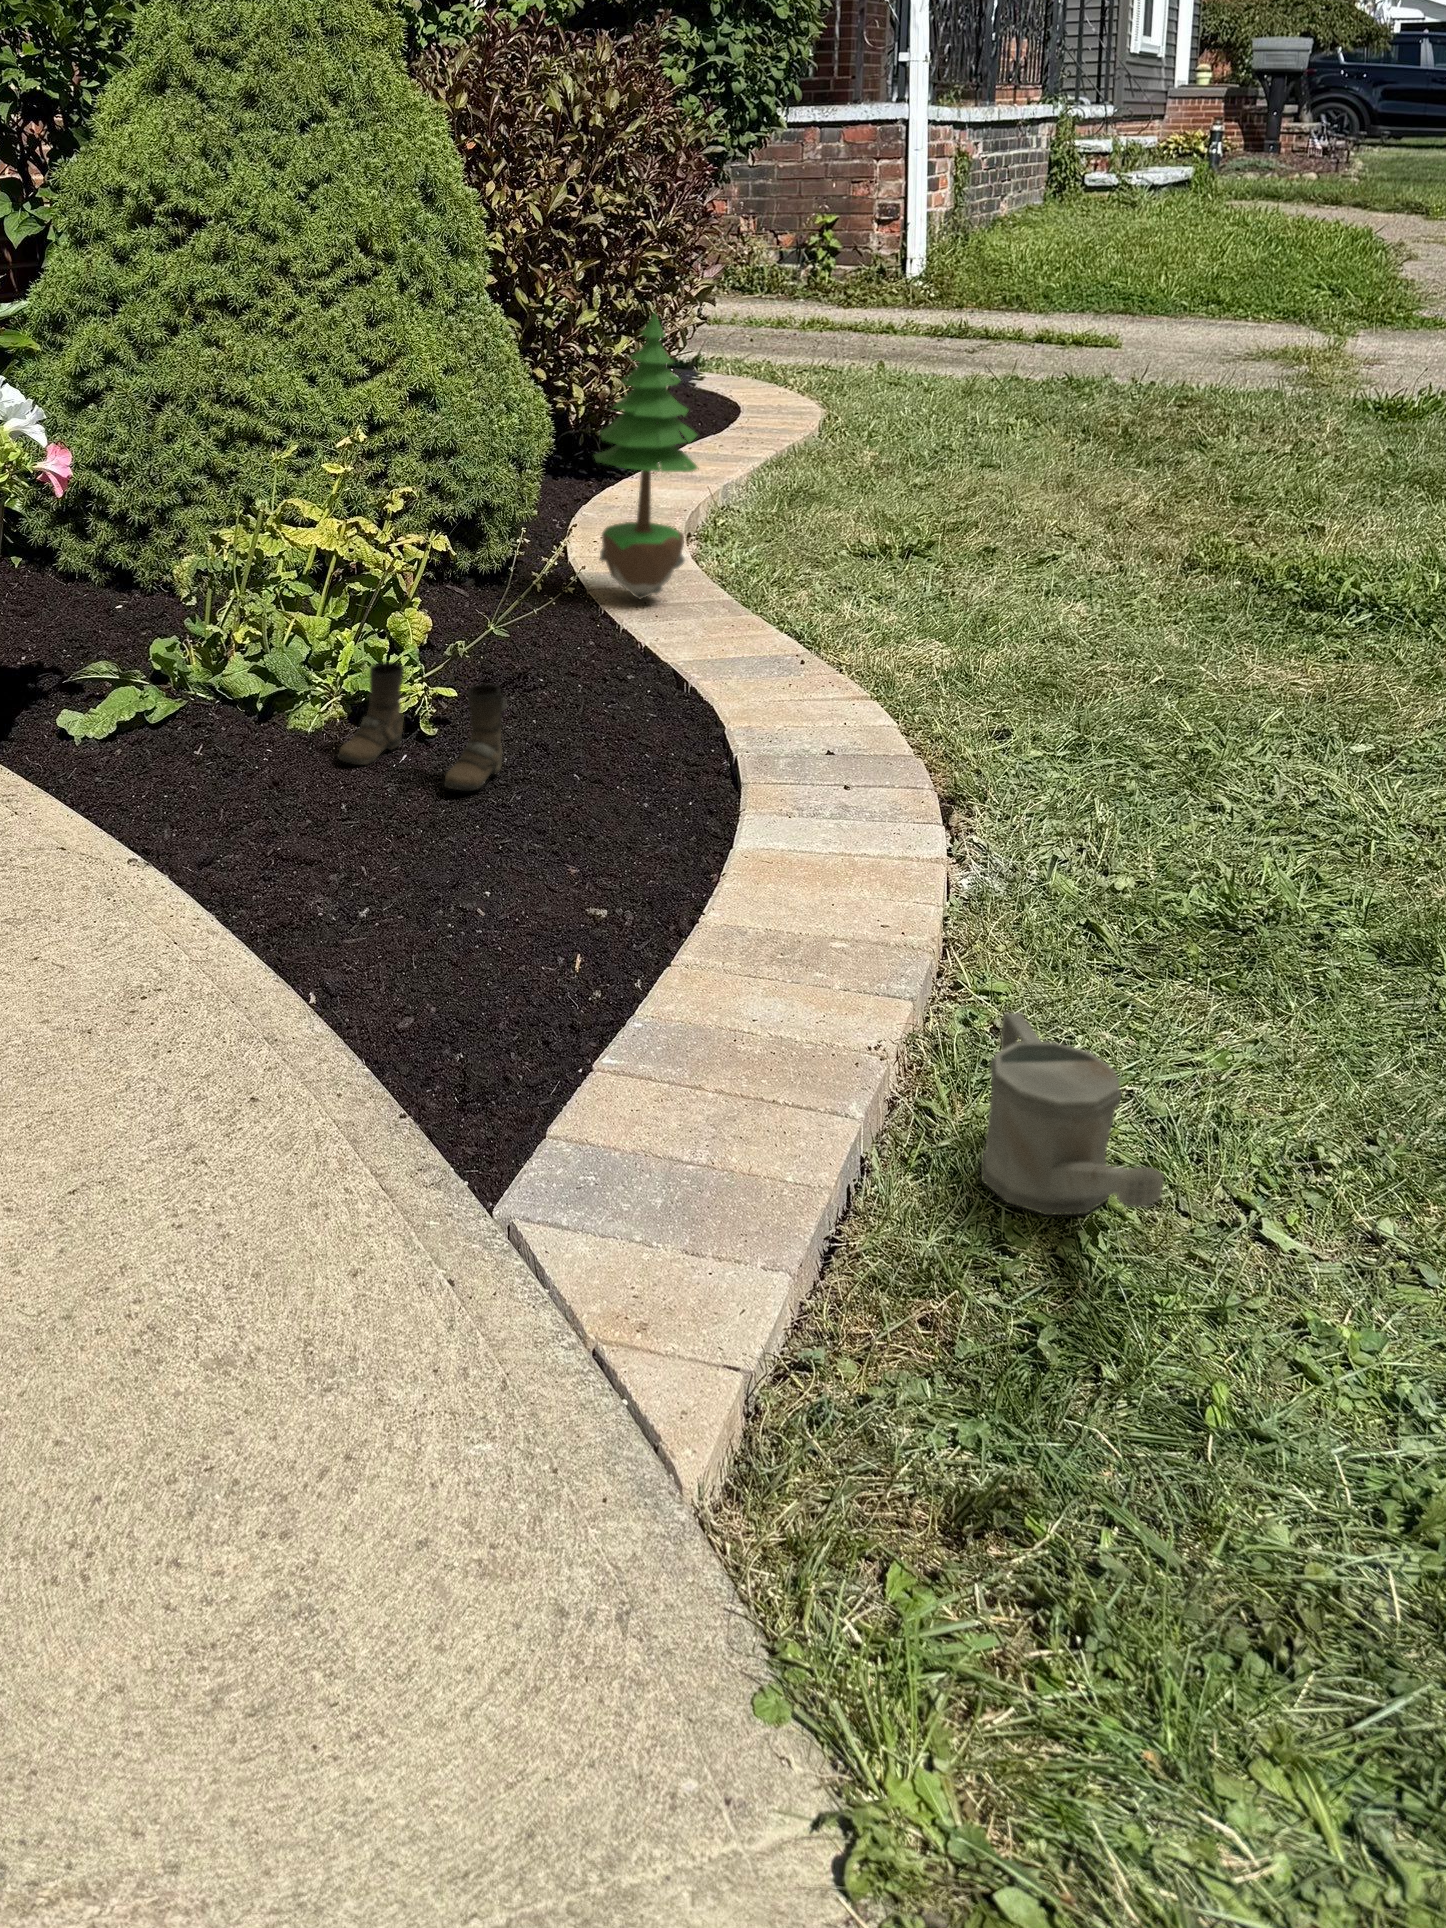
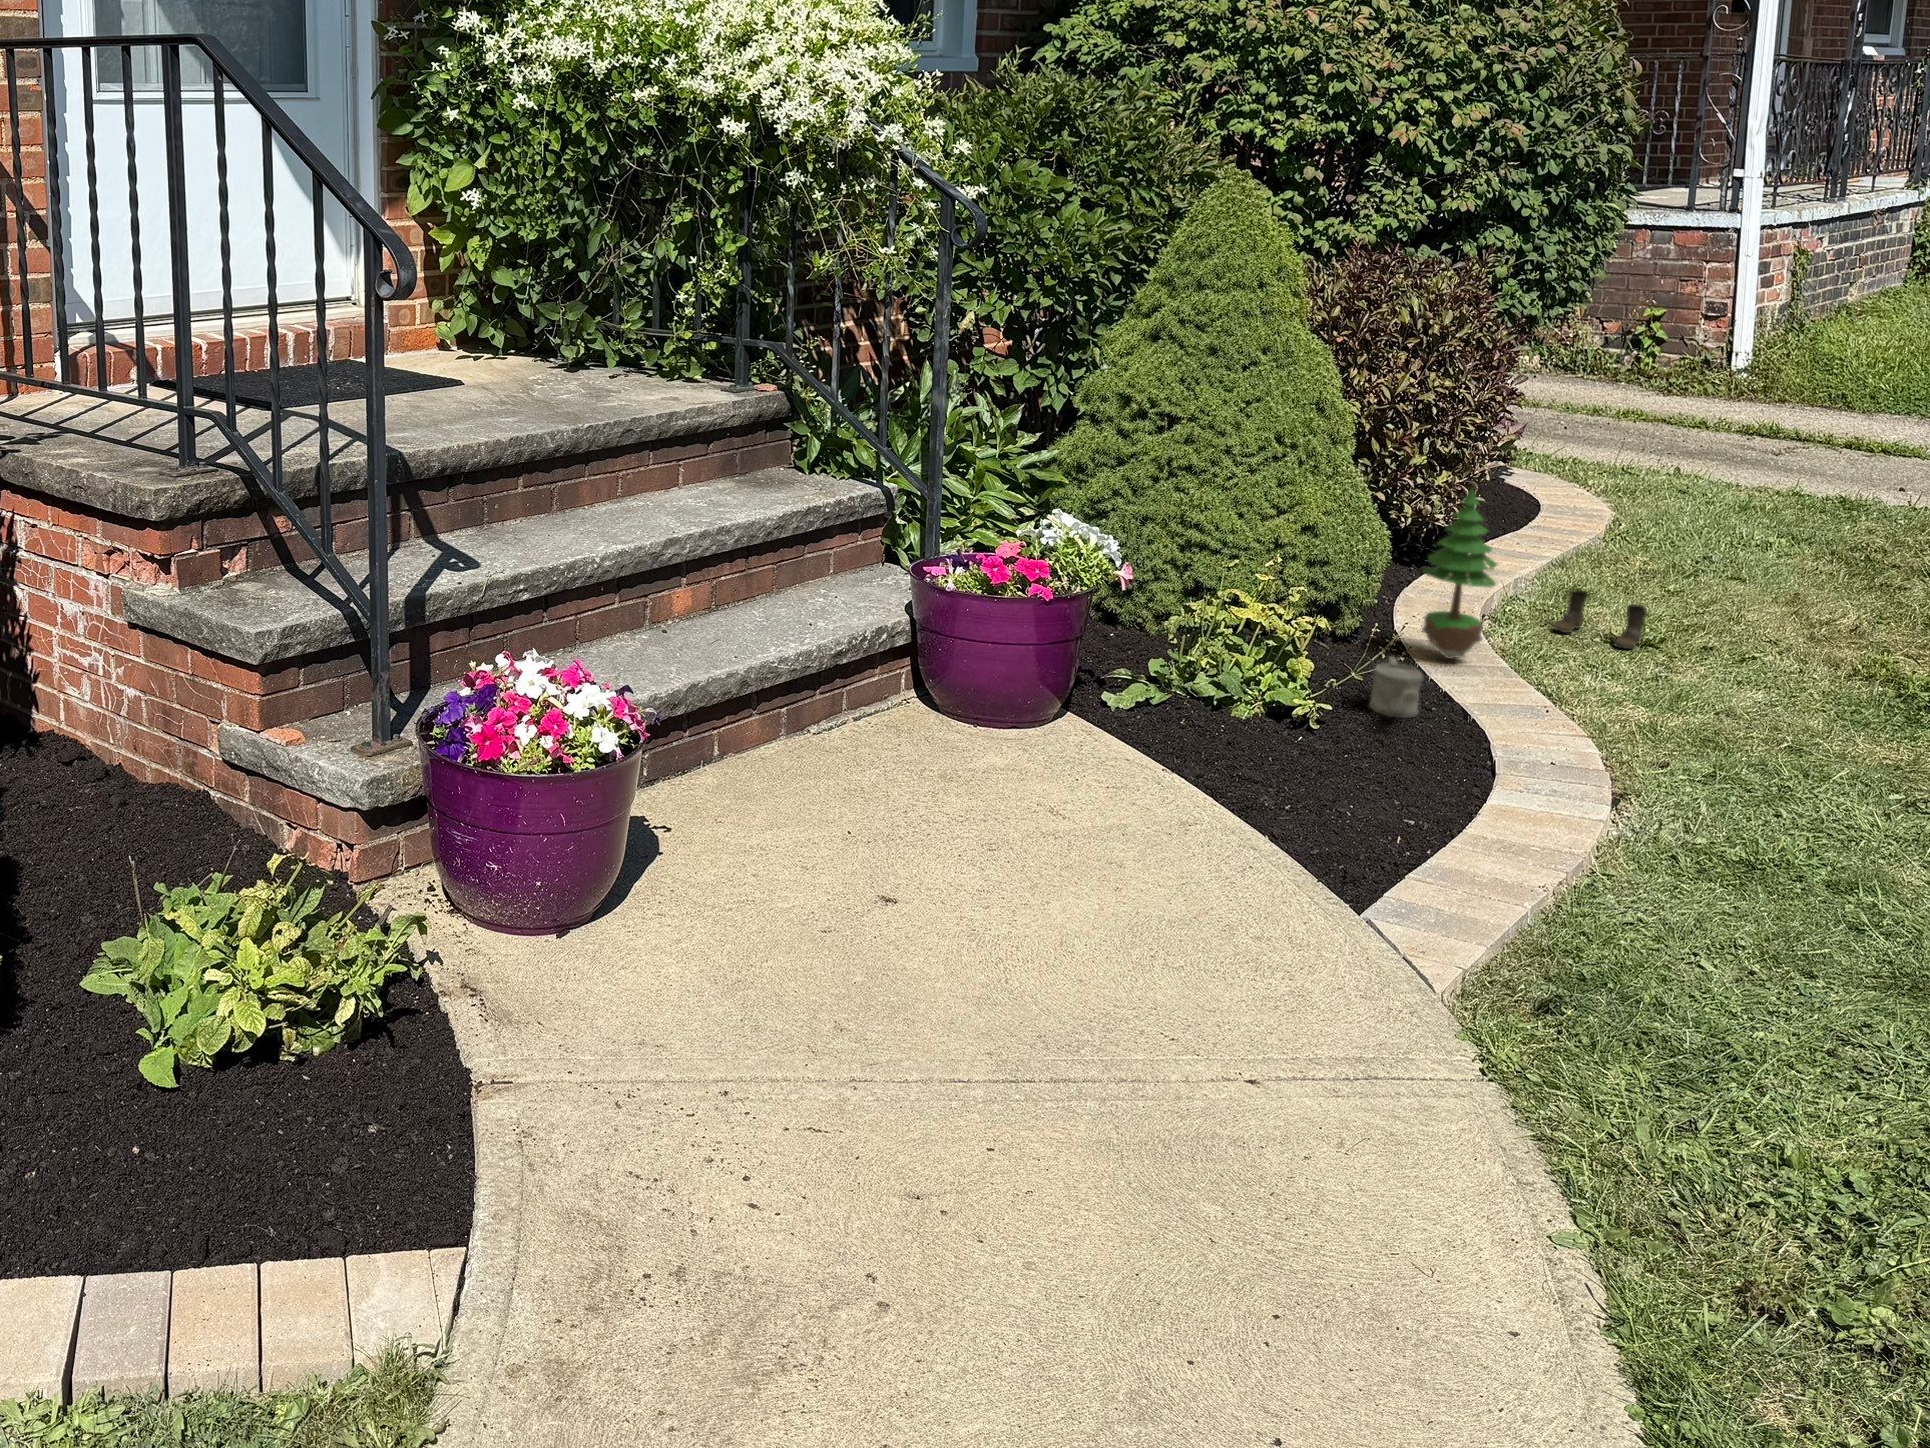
boots: present [338,662,507,791] -> present [1554,590,1647,649]
watering can: present [981,1013,1164,1215] -> present [1369,657,1423,718]

